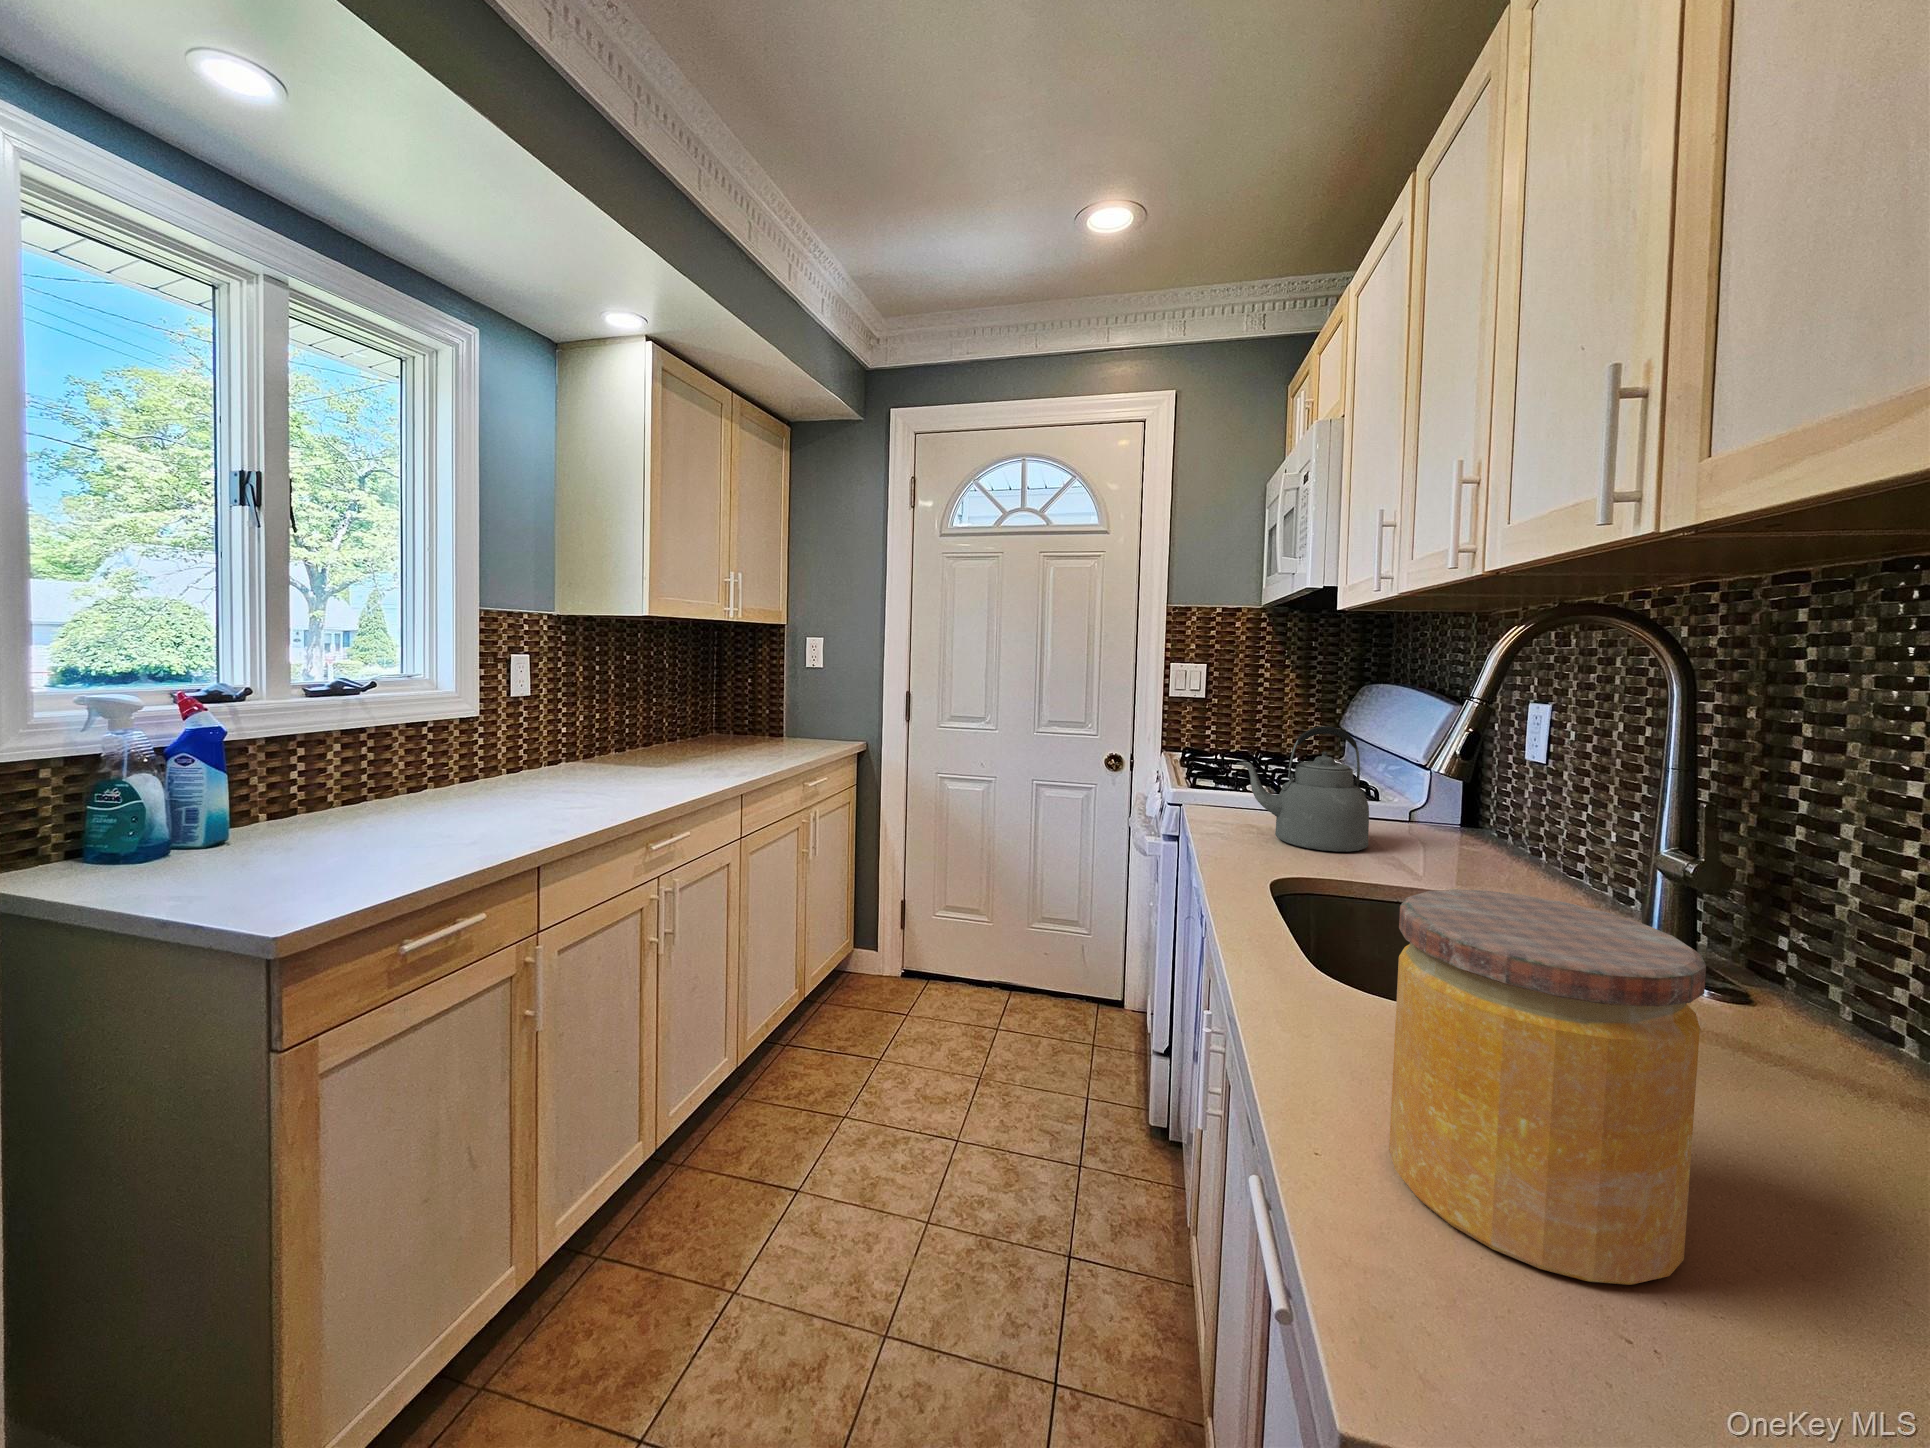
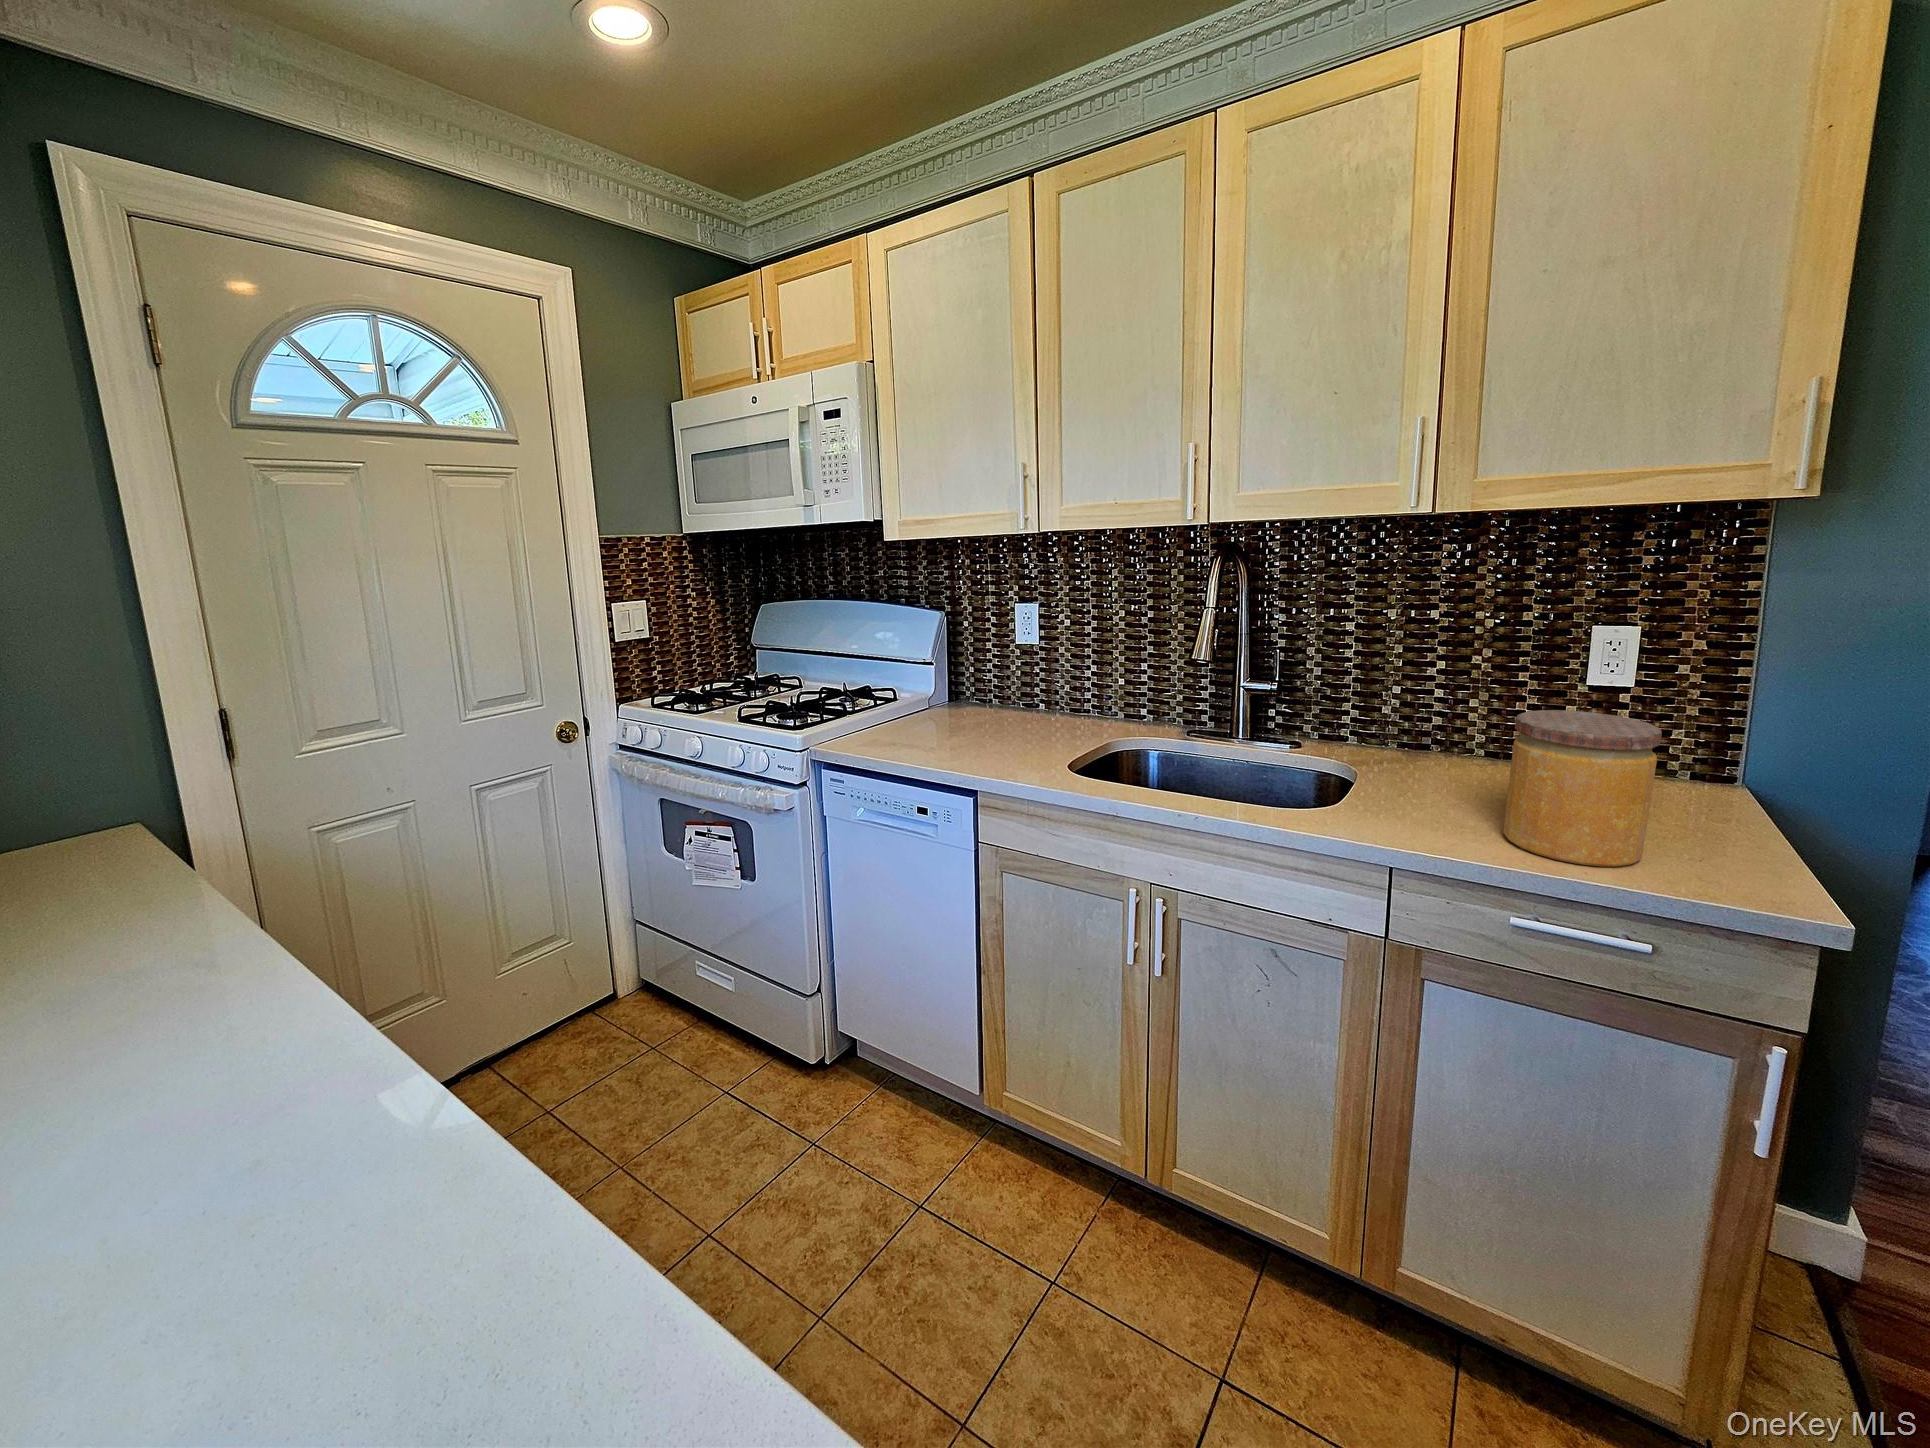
kettle: present [1237,726,1369,852] -> none [942,647,1015,748]

